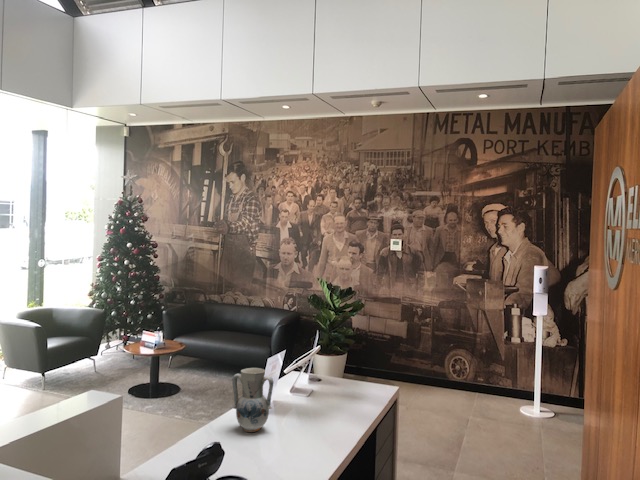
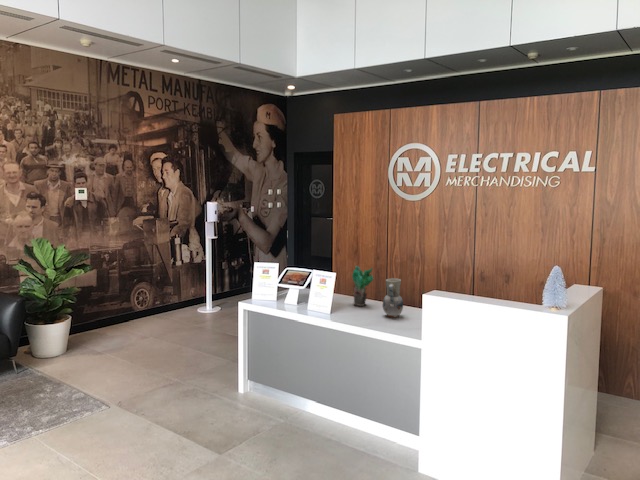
potted plant: none [292,348,326,414] -> present [352,266,373,306]

